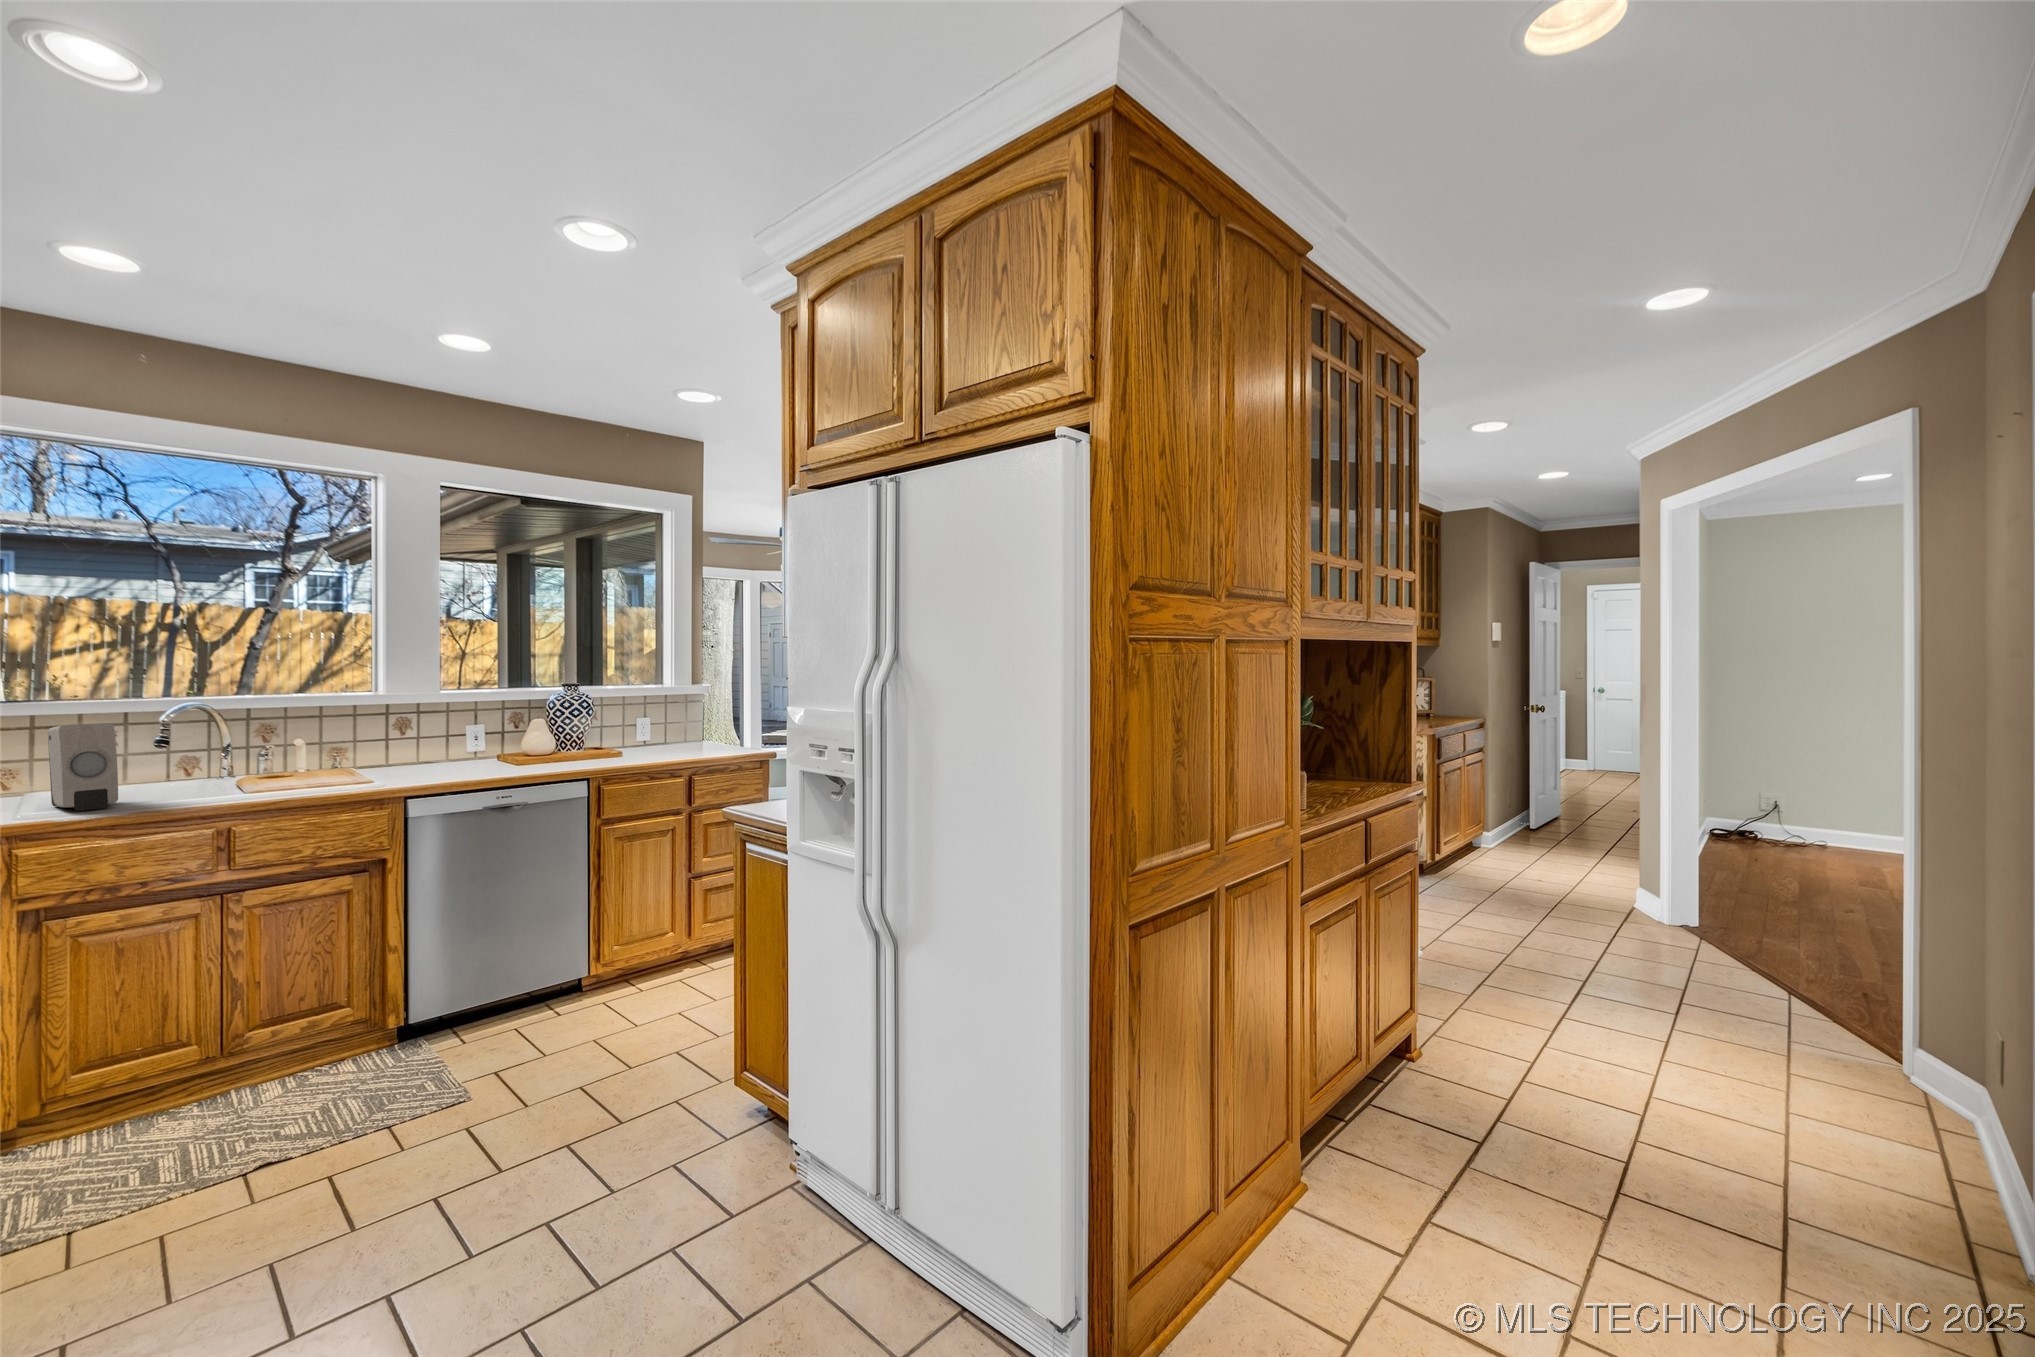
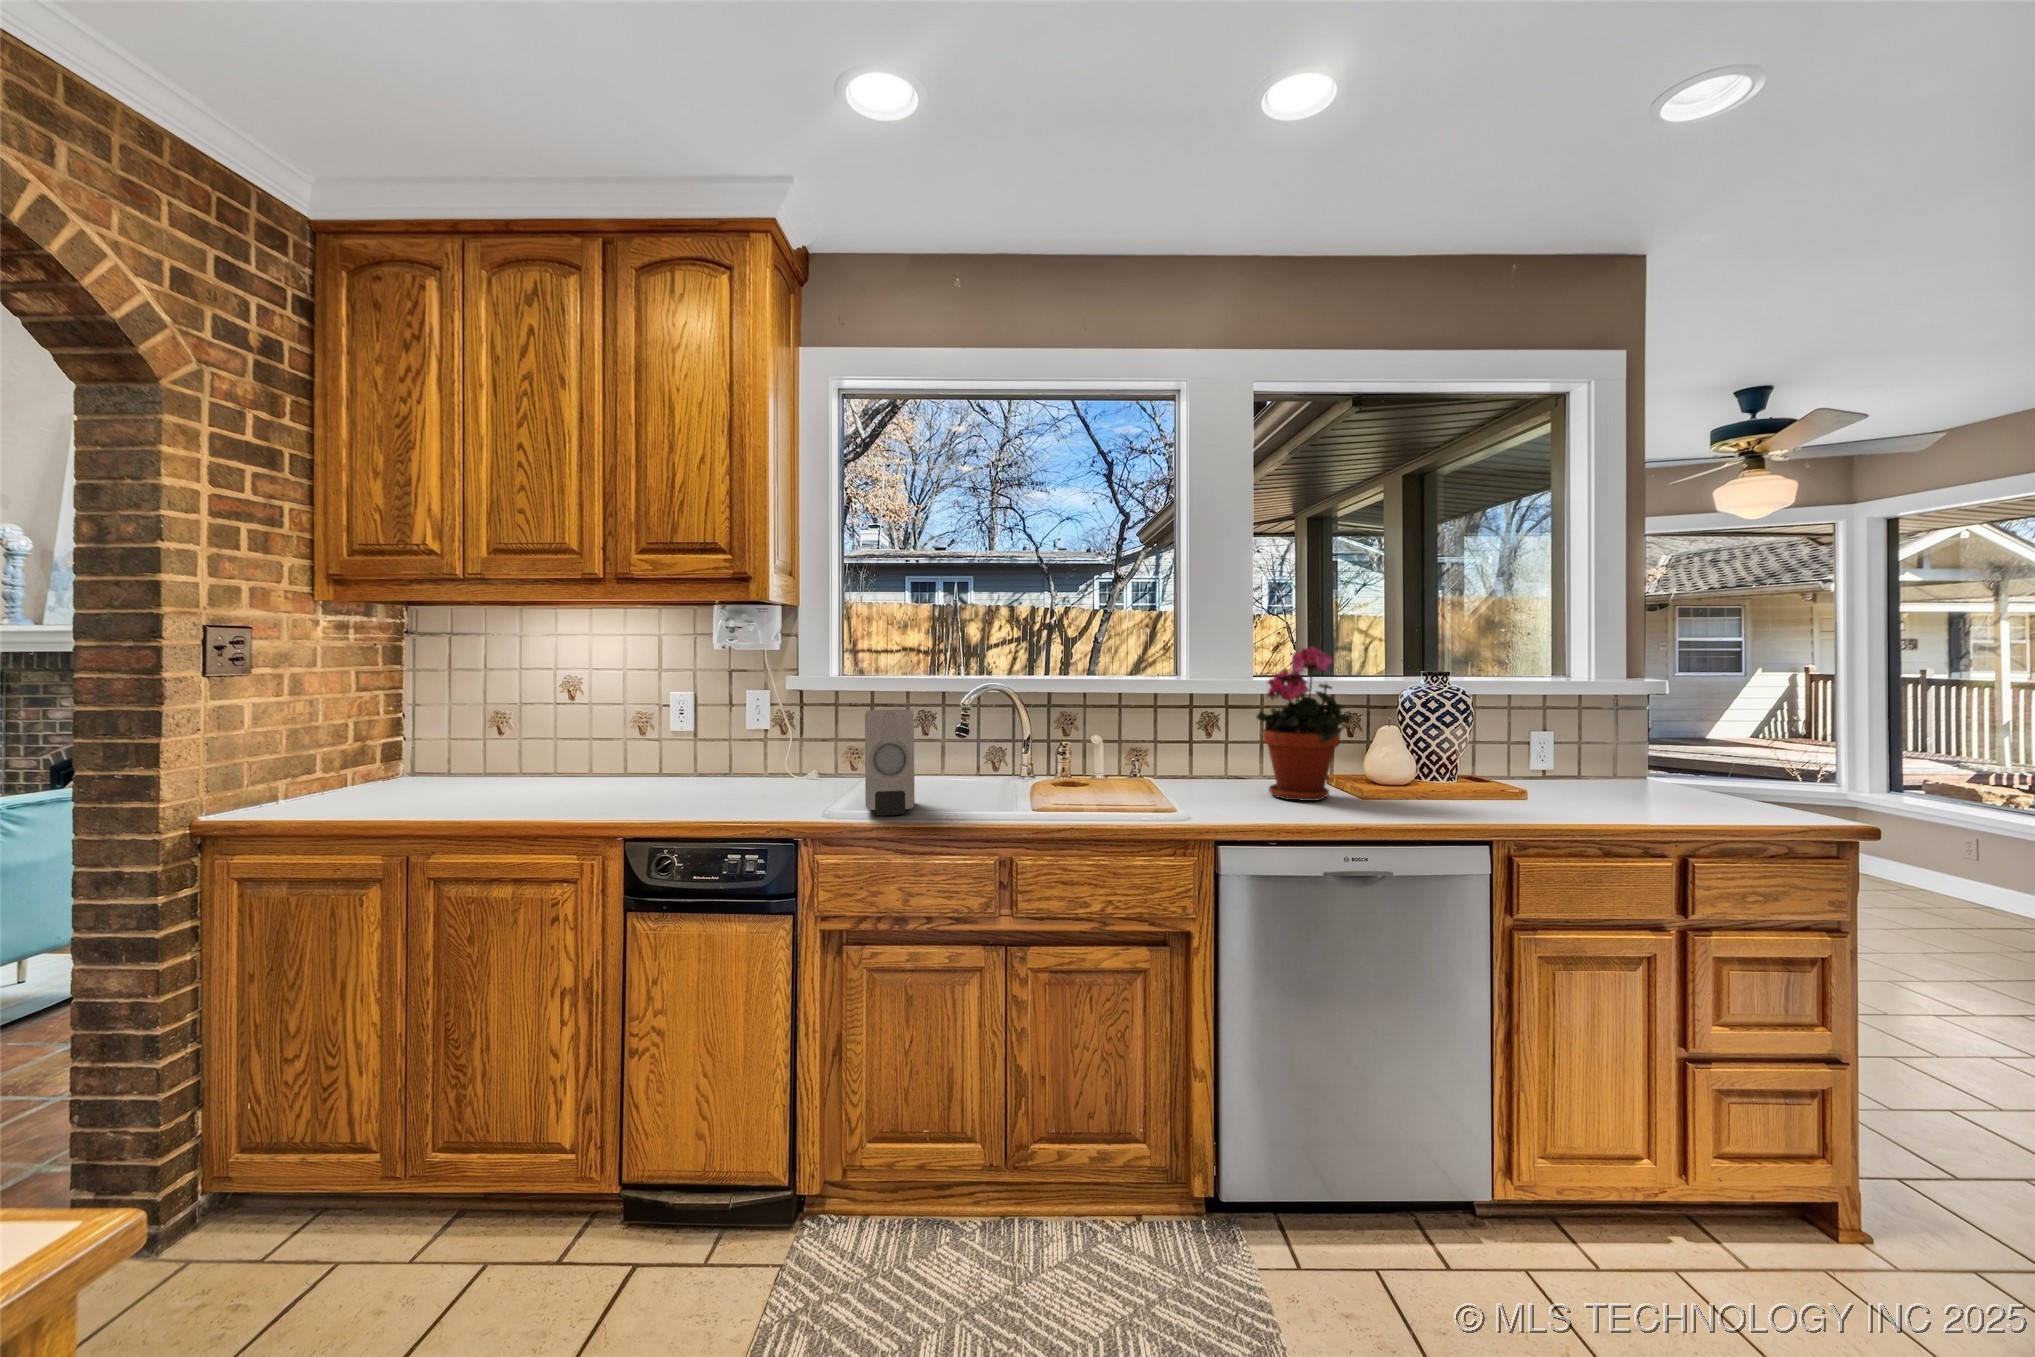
potted plant: none [437,667,506,771] -> present [1257,647,1350,801]

